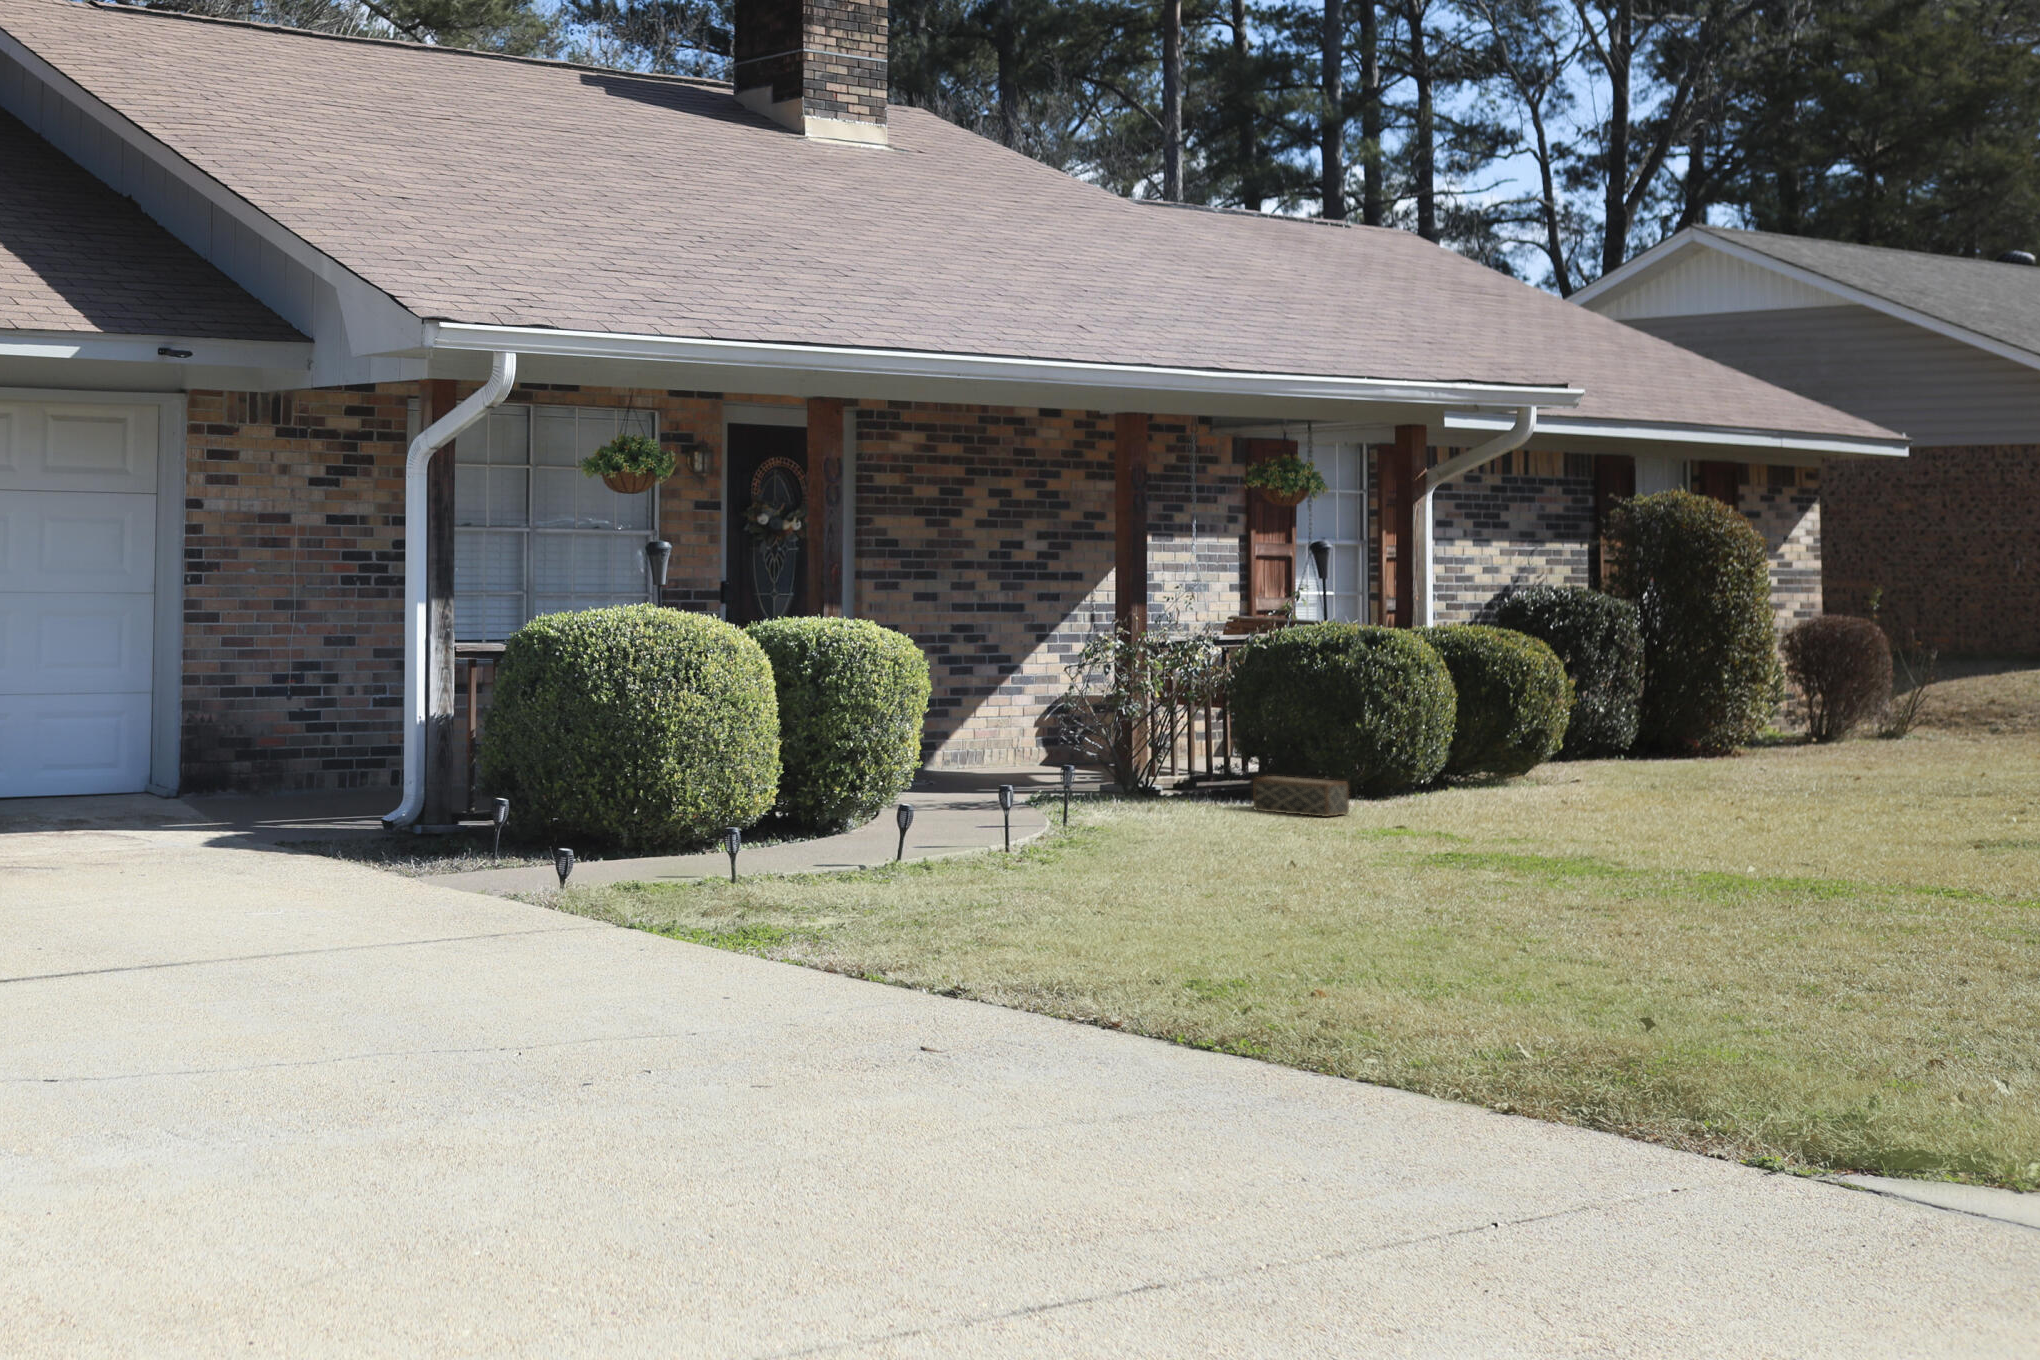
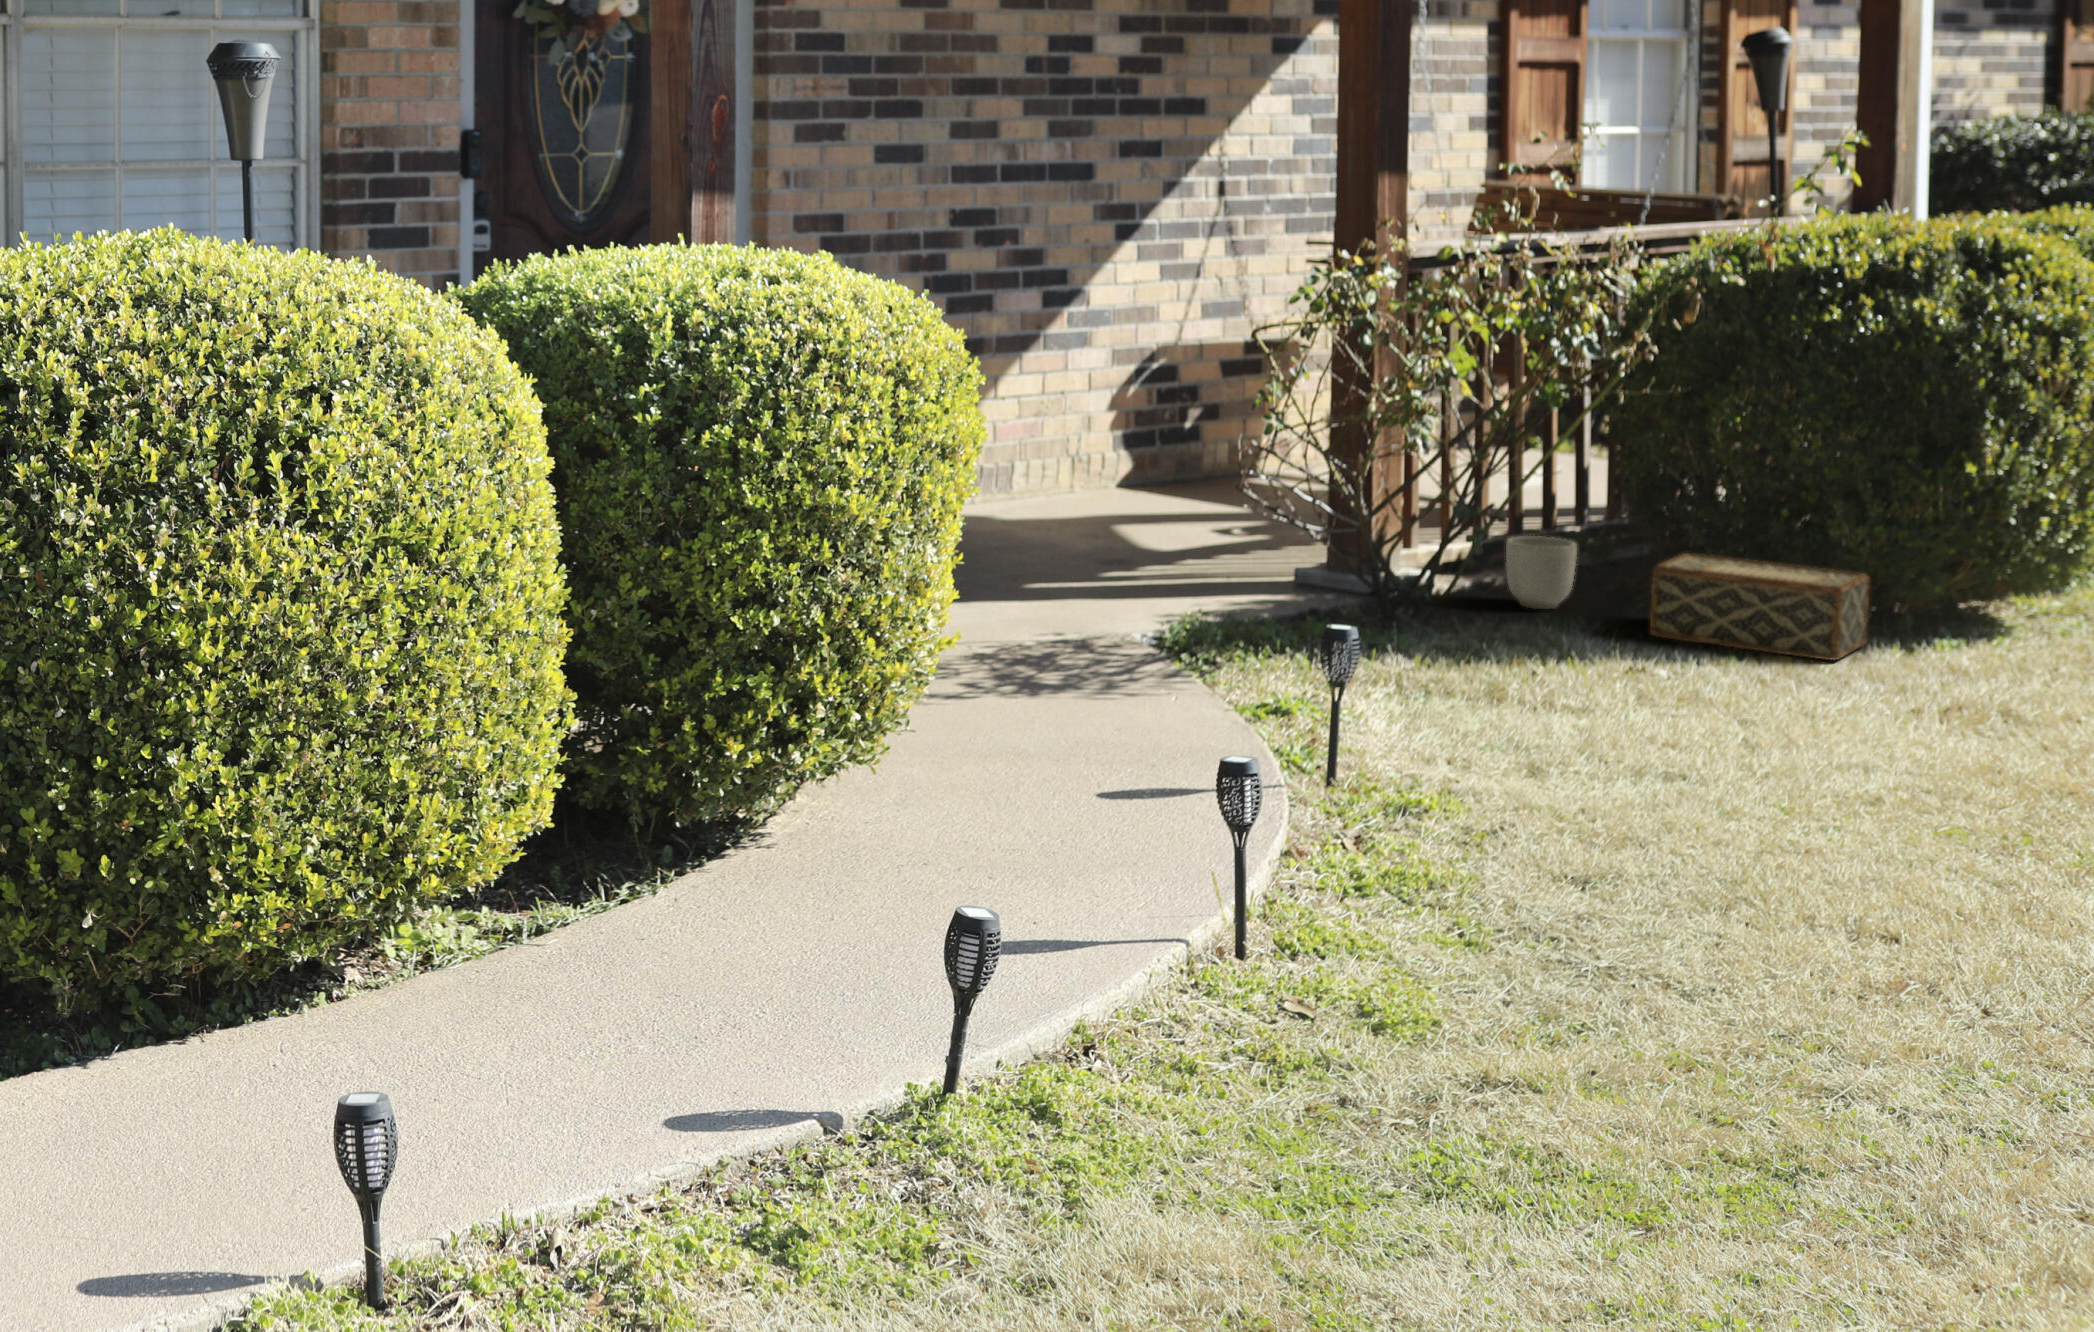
planter: none [1196,771,1228,803] -> present [1506,536,1577,609]

